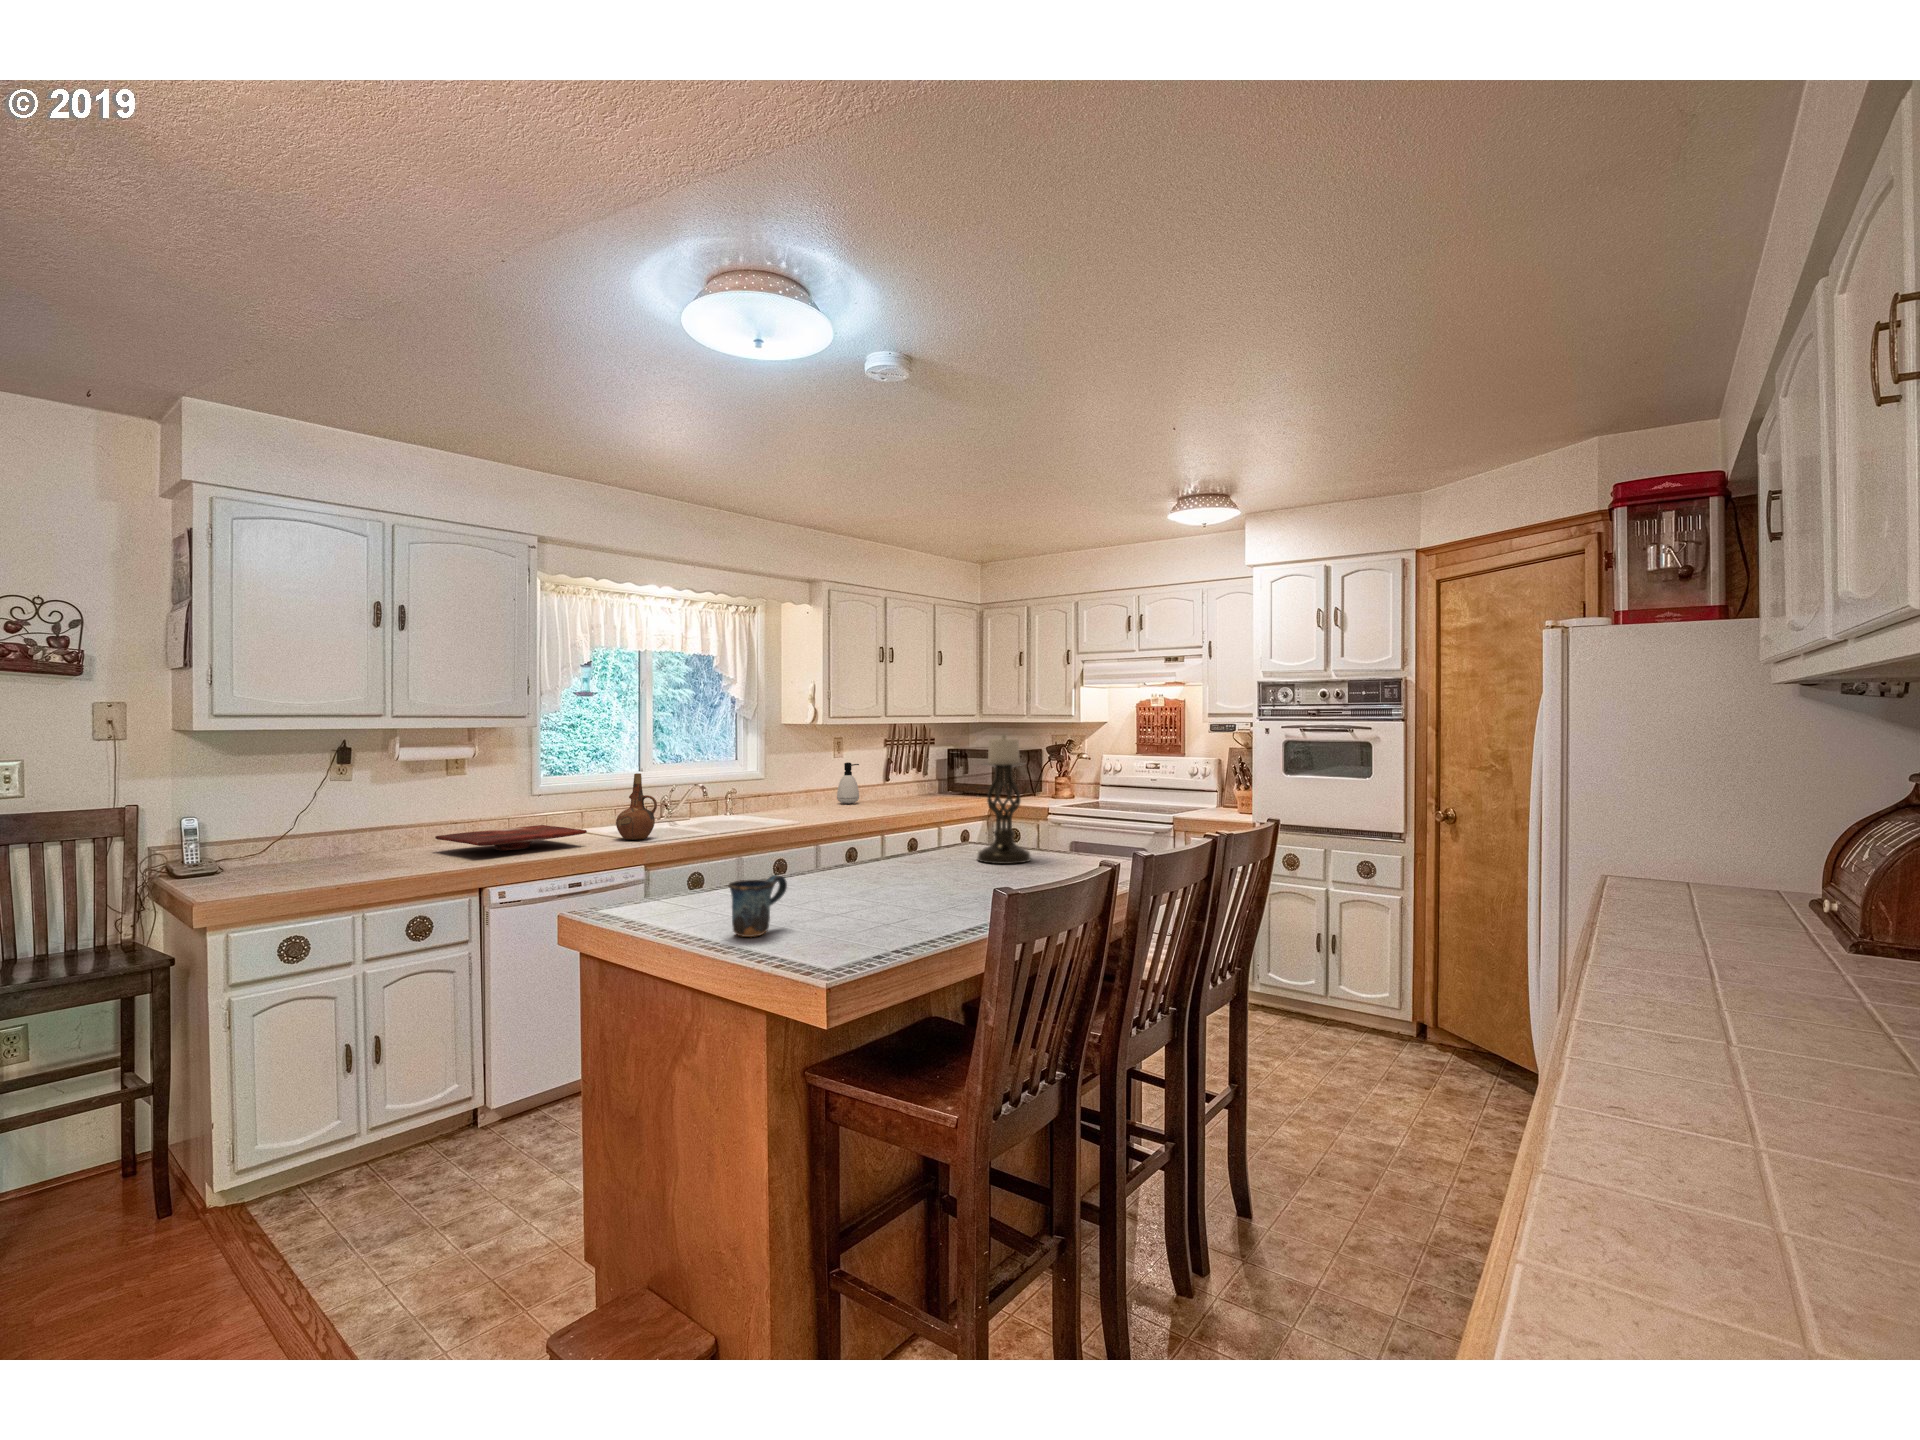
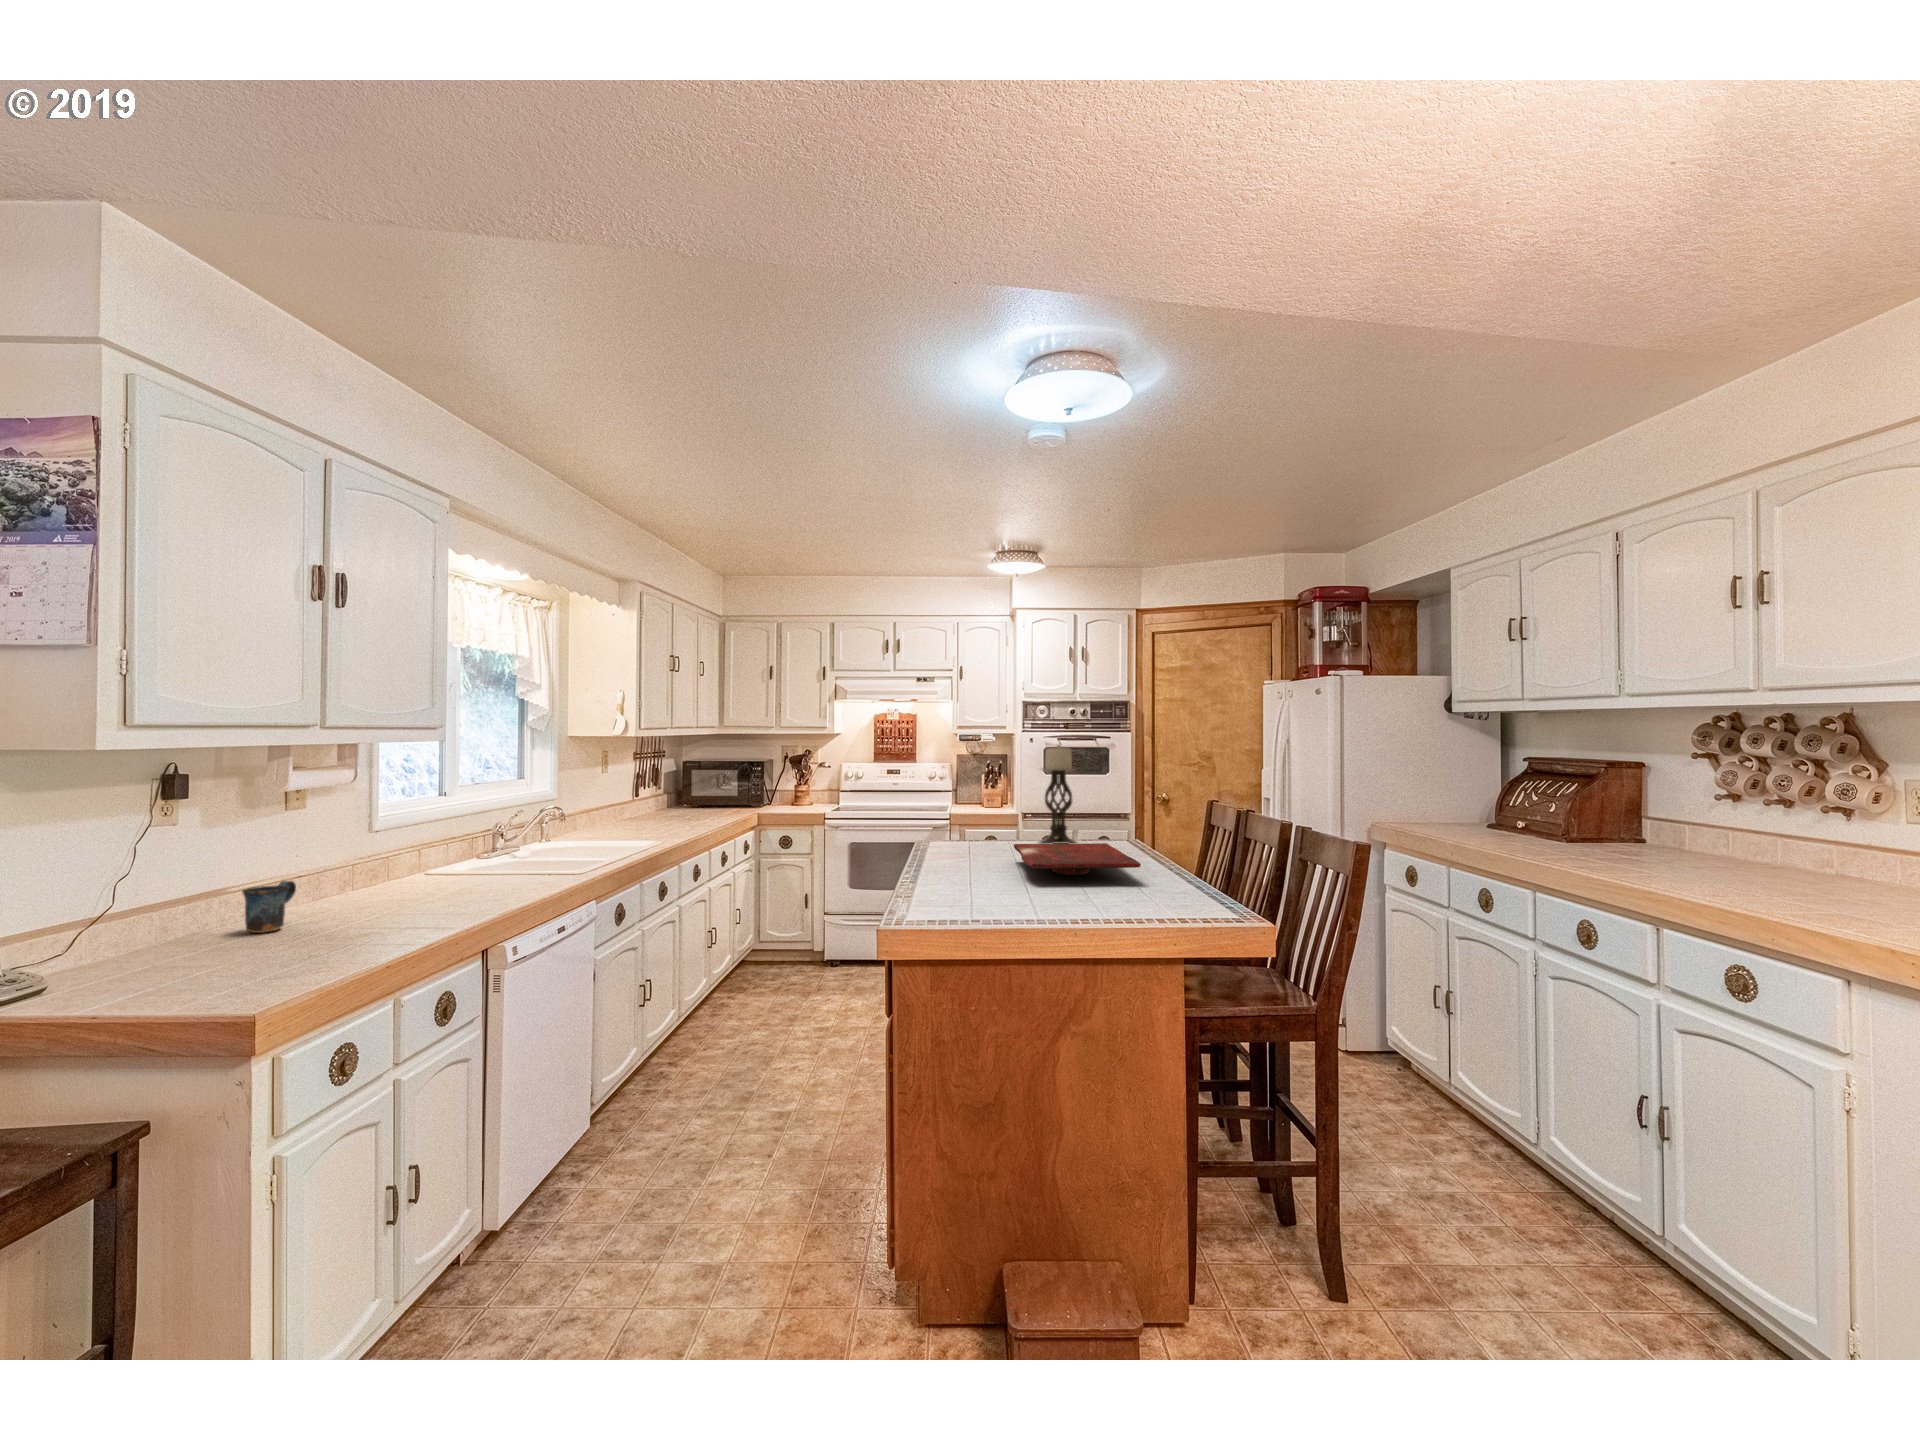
soap dispenser: present [837,762,859,804] -> none [605,777,631,822]
ceramic pitcher: present [616,773,657,840] -> none [523,795,572,875]
cutting board: present [435,825,587,851] -> present [1014,843,1141,875]
mug: present [728,875,787,937] -> present [242,881,296,933]

